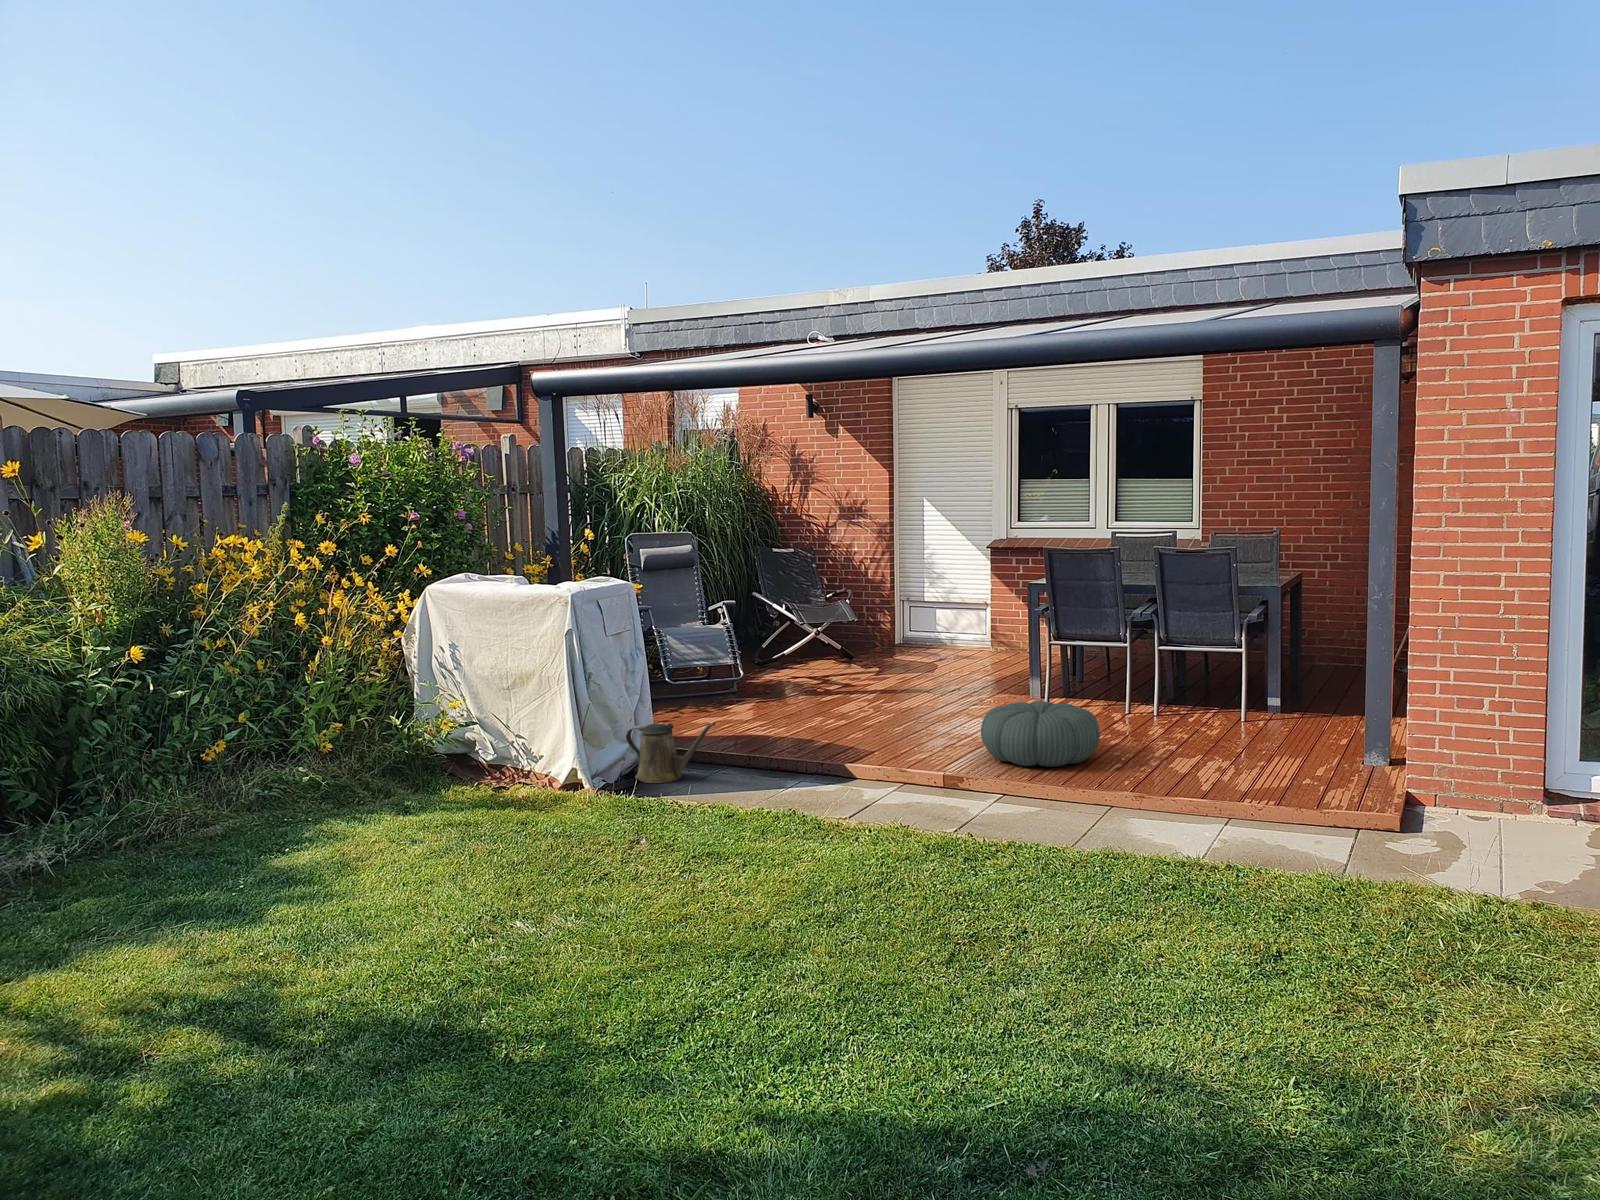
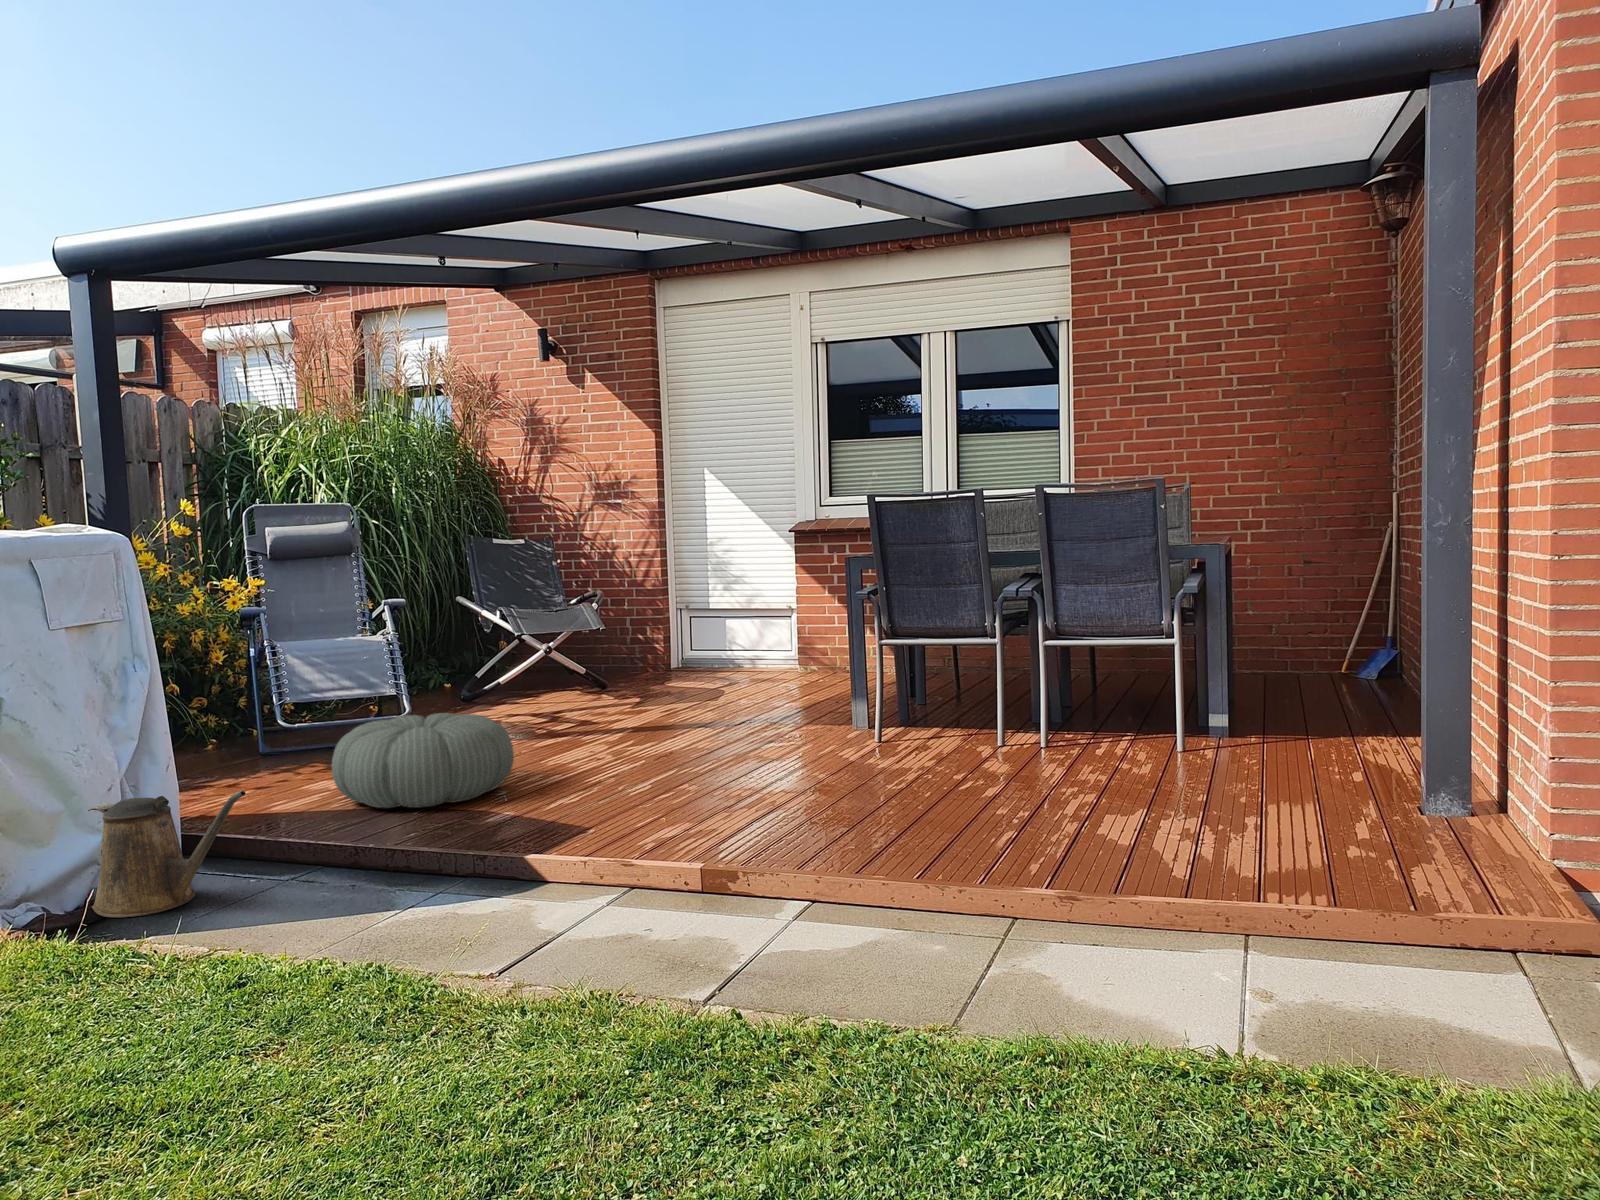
pouf: present [981,701,1100,767] -> present [332,713,514,808]

